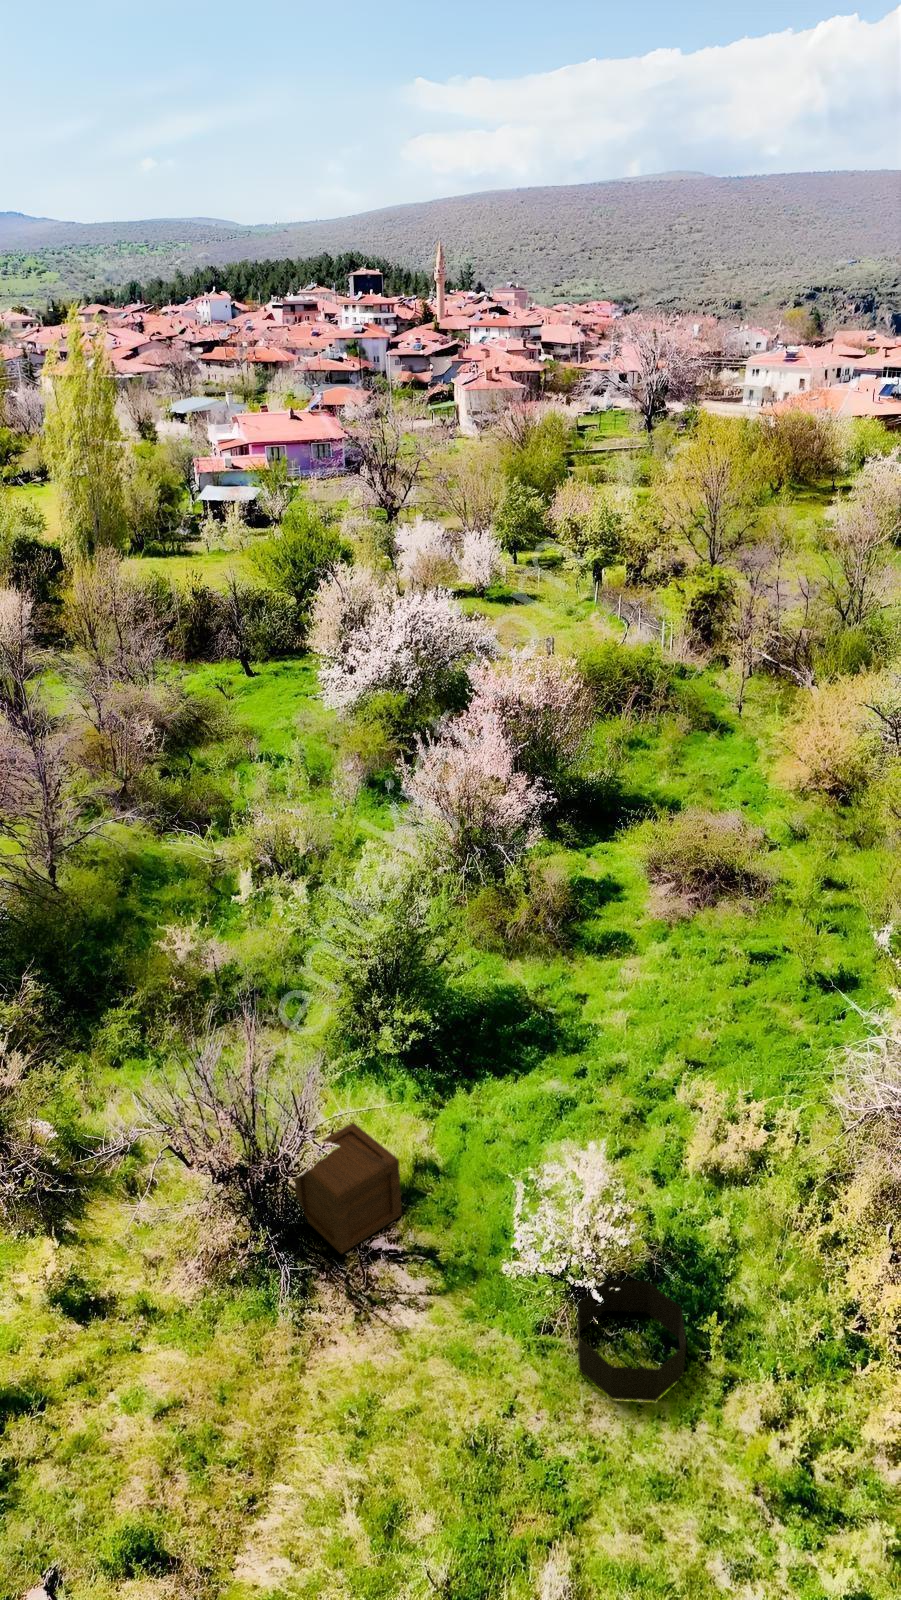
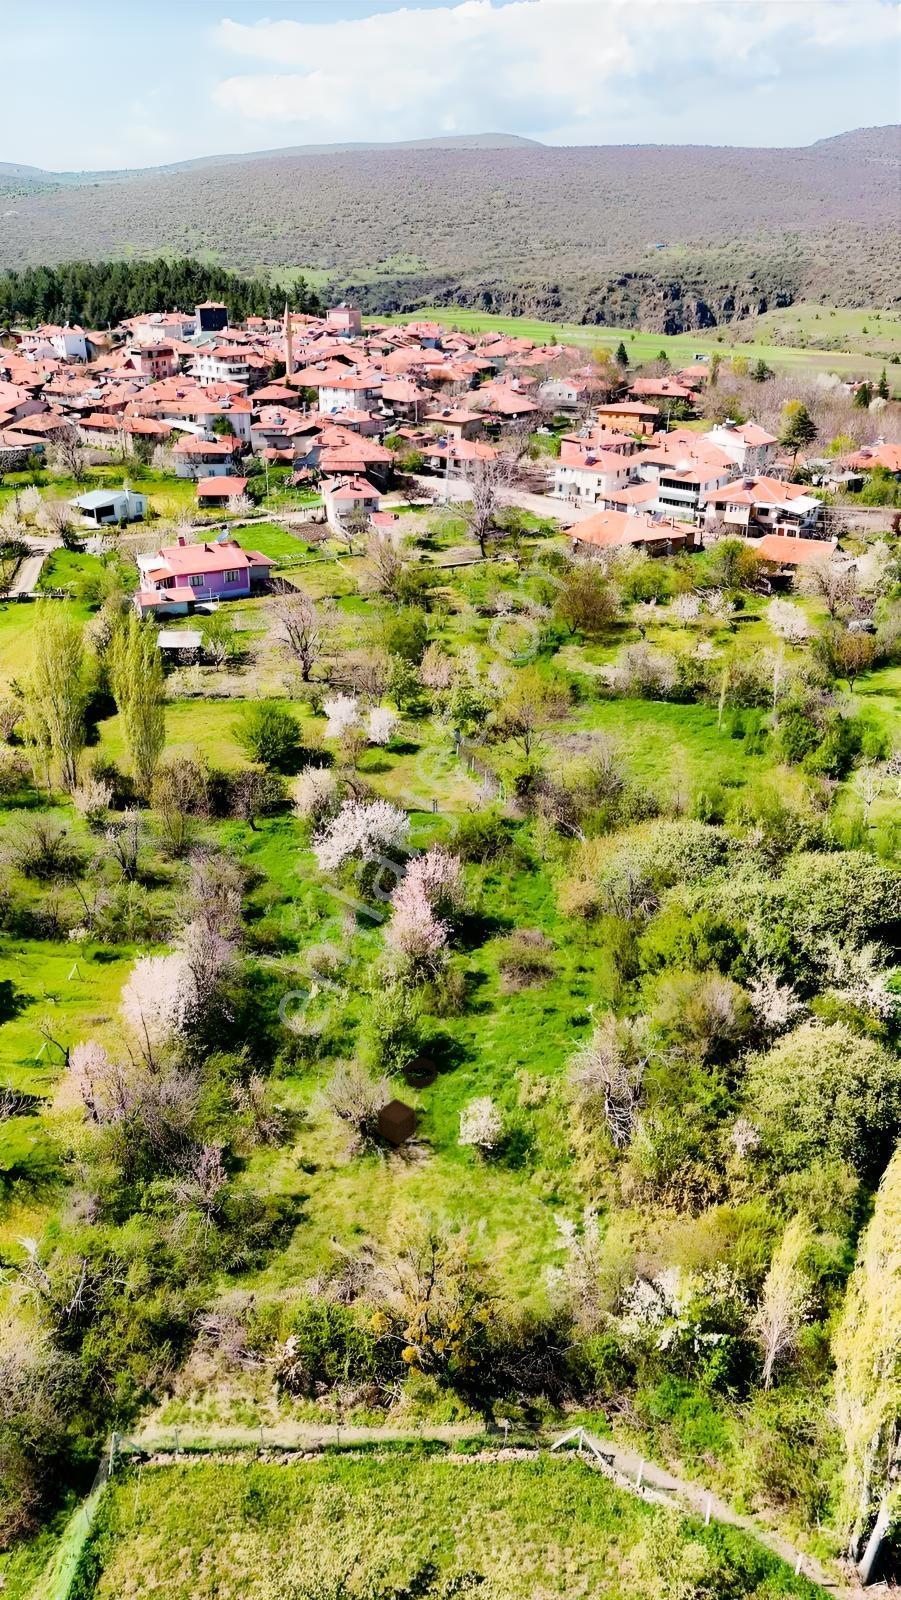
basket: present [577,1280,686,1401] -> present [404,1058,436,1089]

